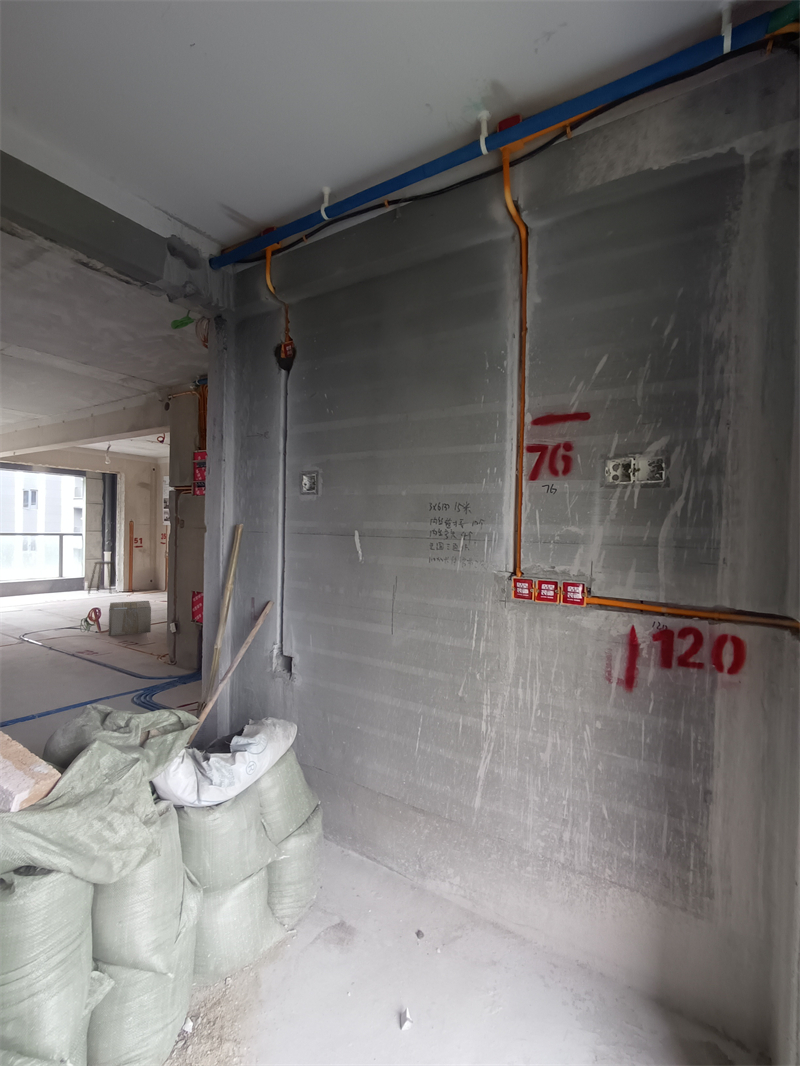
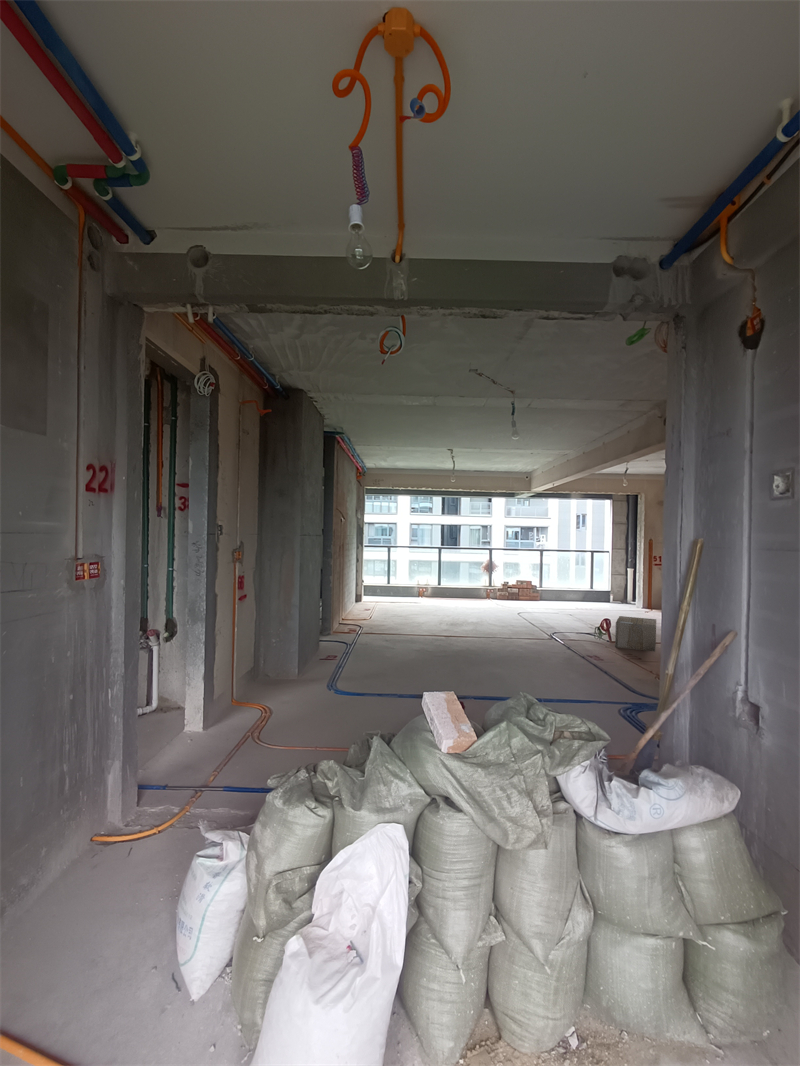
stool: present [88,561,118,593] -> none [611,577,640,608]

